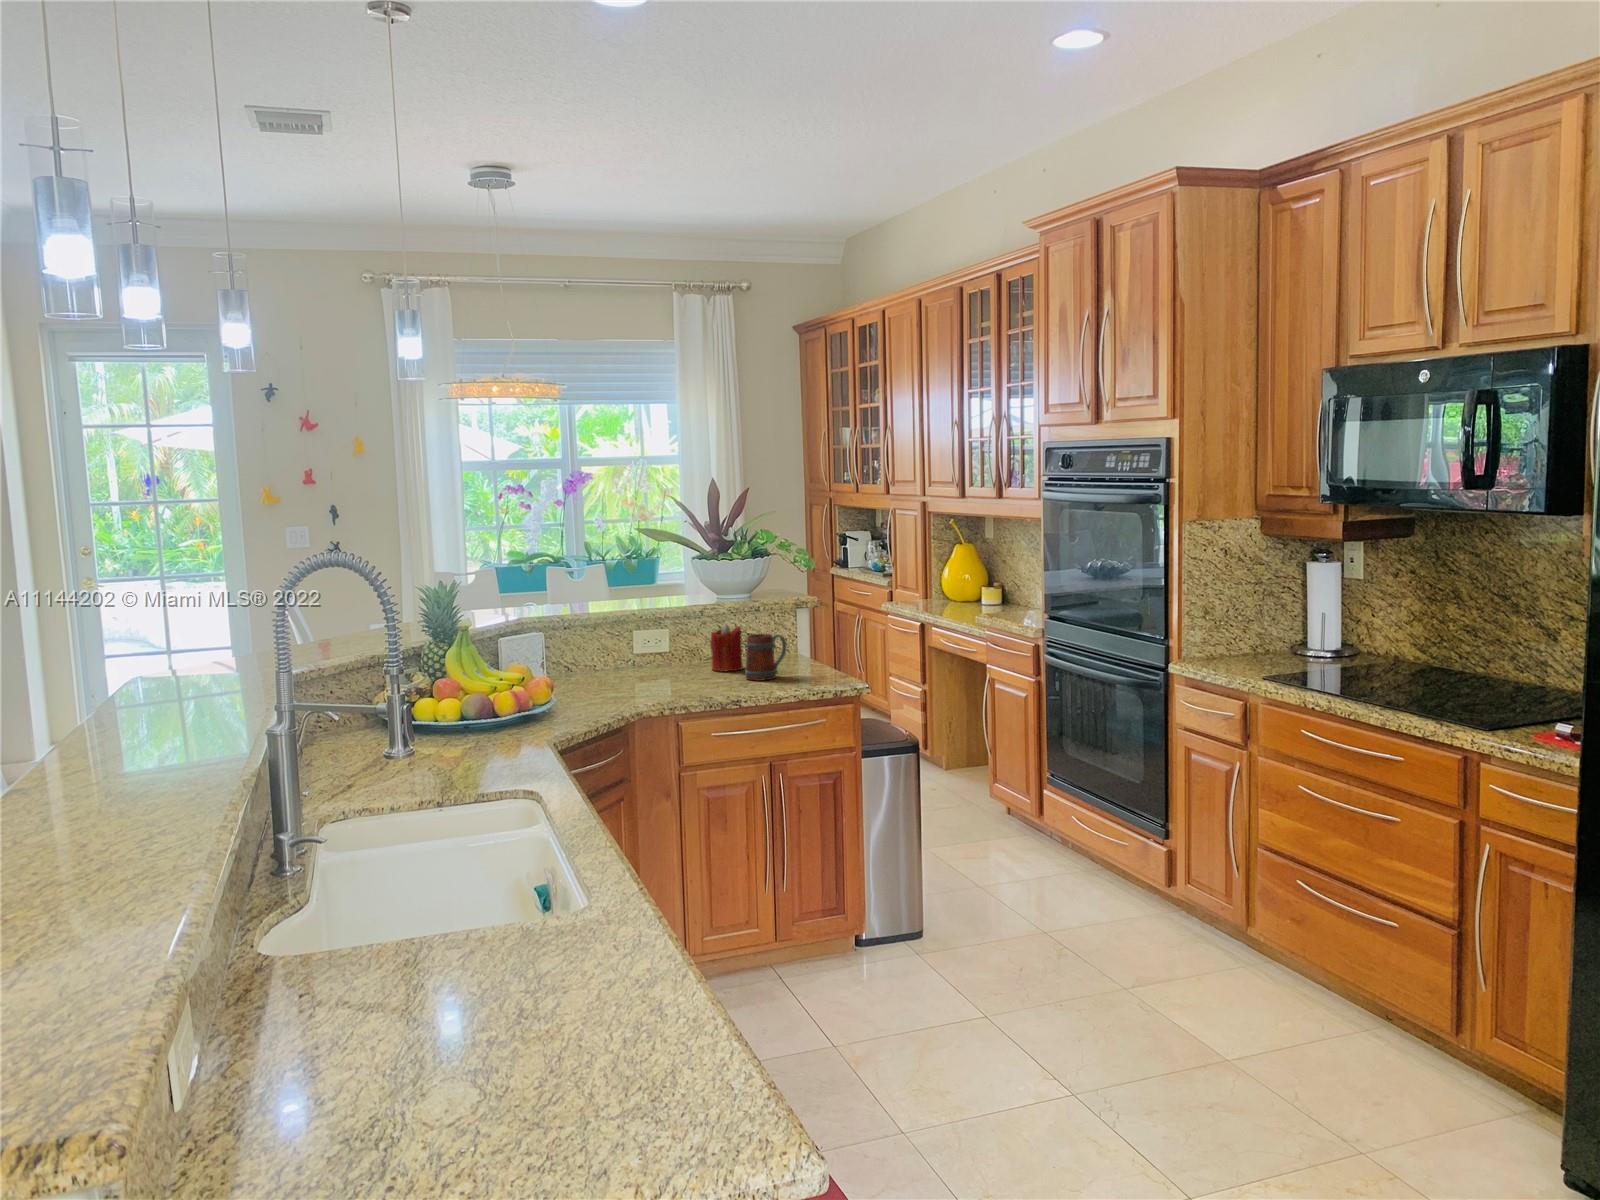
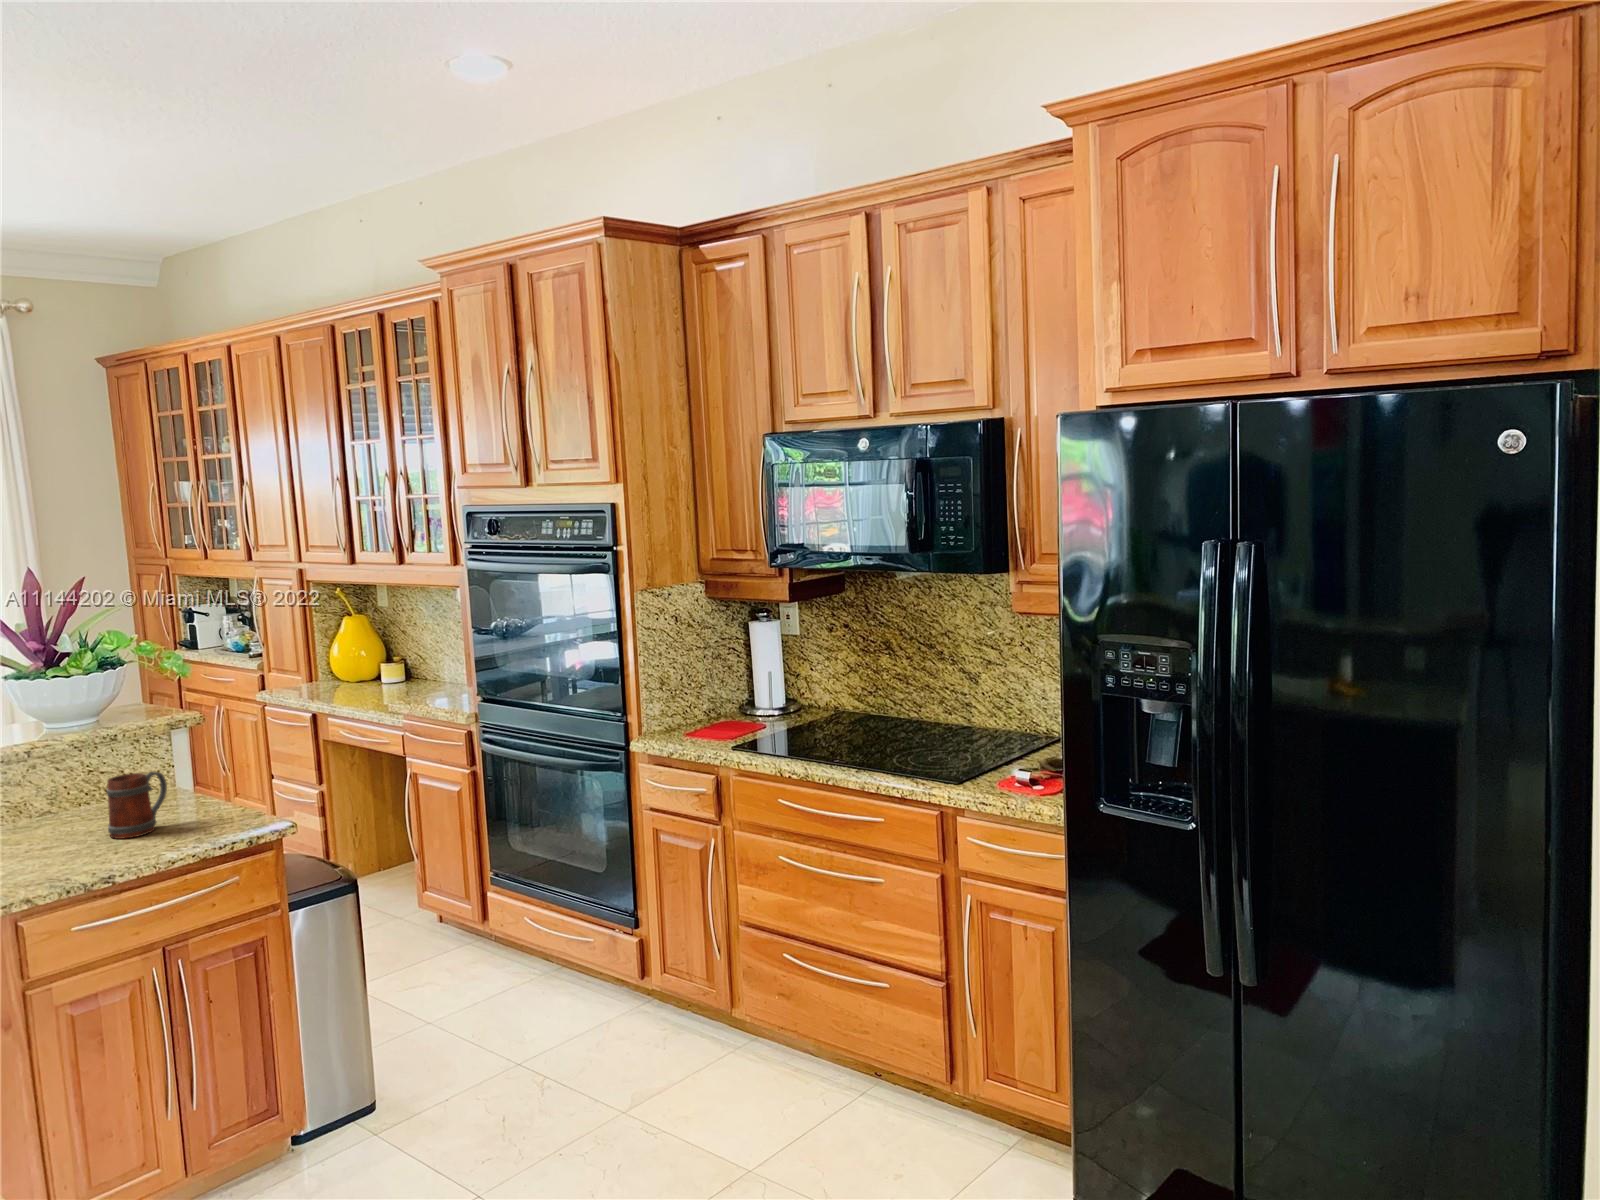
candle: present [710,624,743,672] -> none [45,764,100,831]

